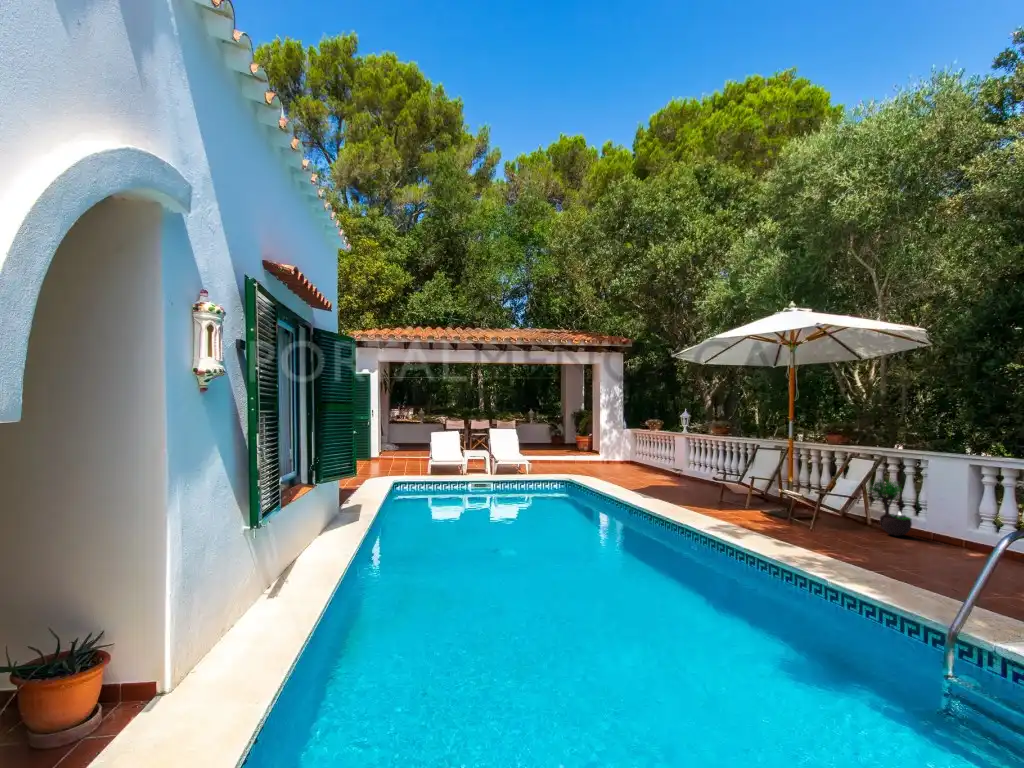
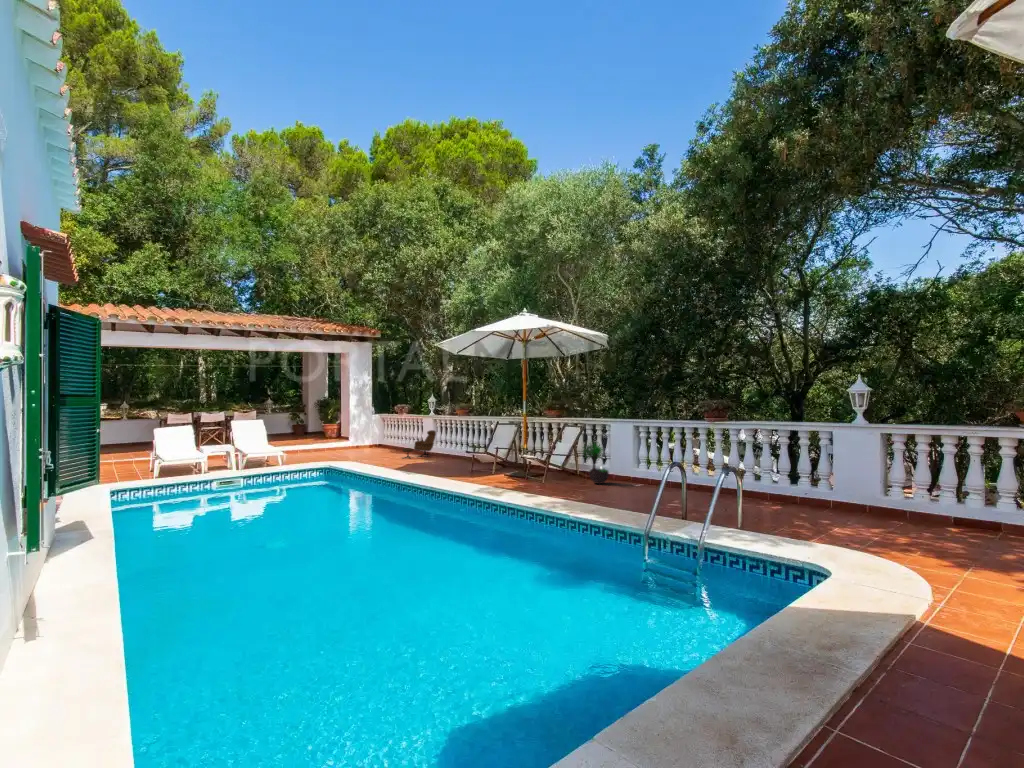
lounge chair: none [649,448,688,480] -> present [402,430,436,458]

